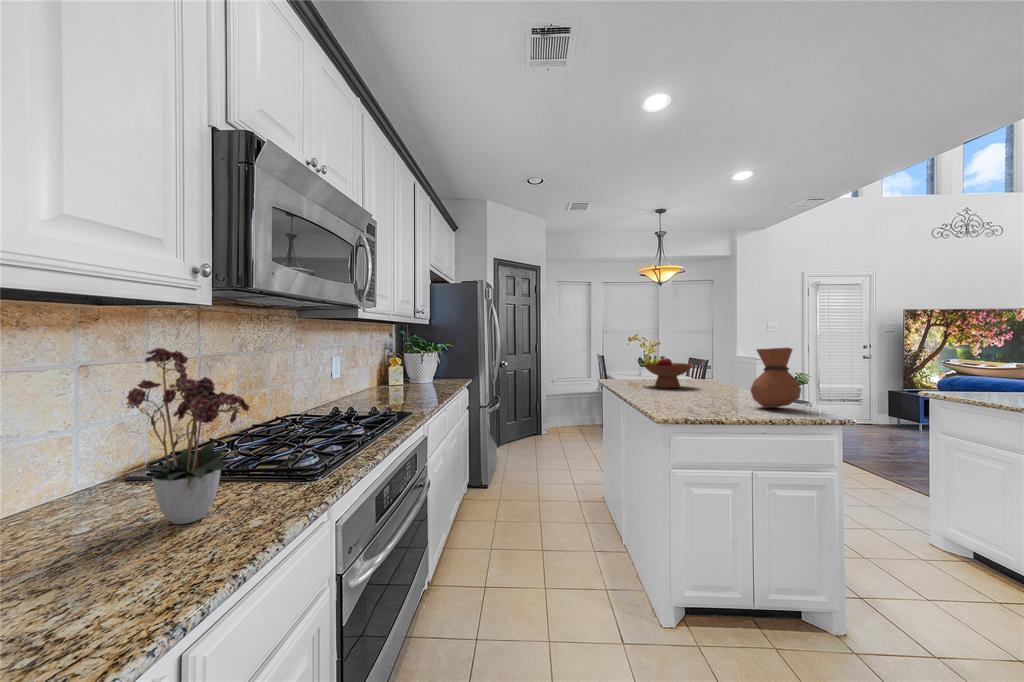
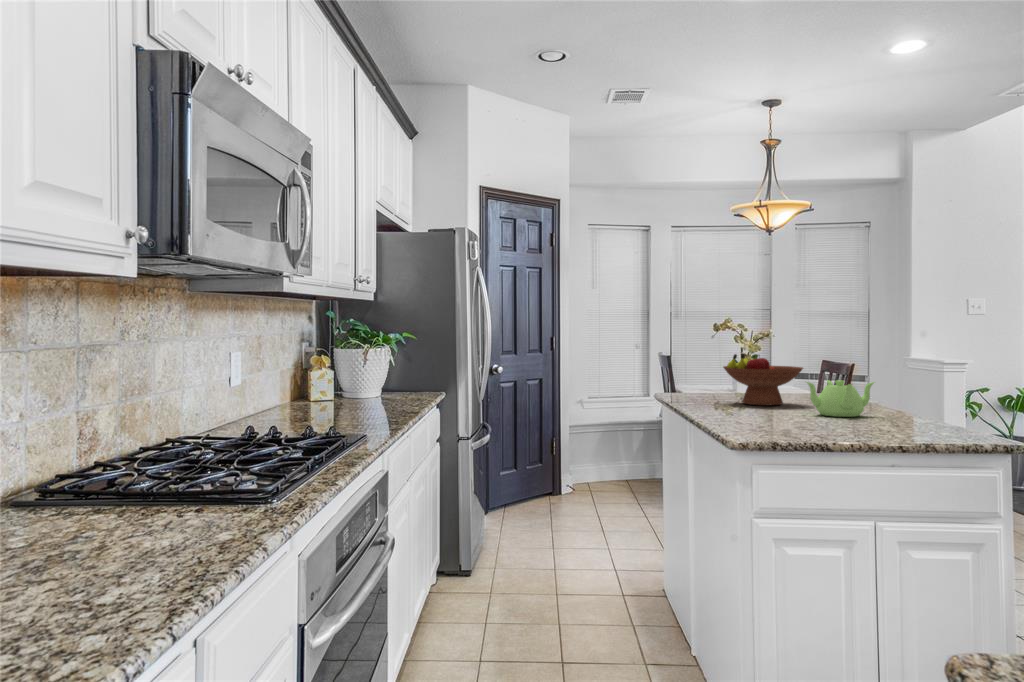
flower arrangement: present [126,348,250,524] -> none [55,315,221,539]
vase: present [751,348,801,408] -> none [878,338,951,429]
teapot: none [697,373,743,397] -> present [807,380,874,417]

